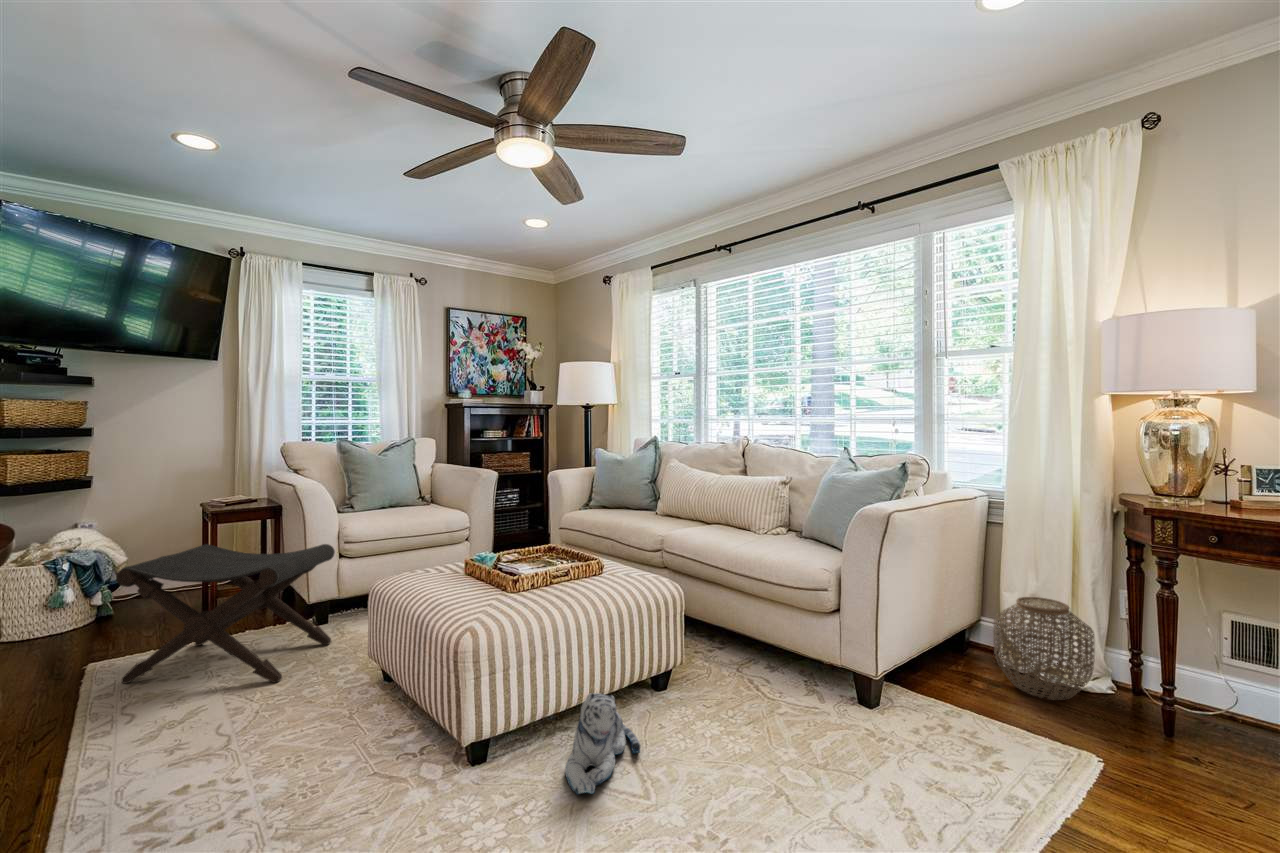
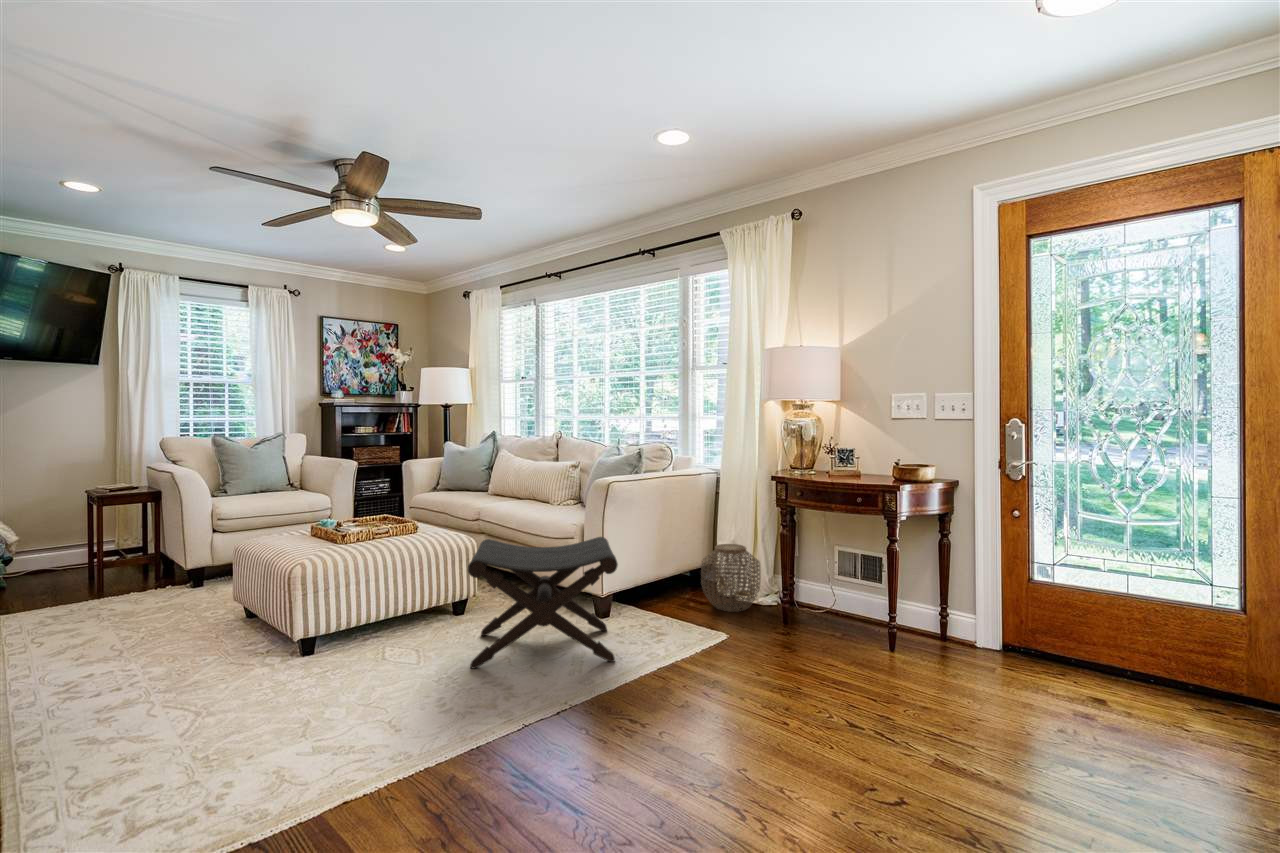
footstool: present [116,544,335,683] -> present [468,537,618,669]
plush toy: present [565,693,640,795] -> none [366,604,426,665]

